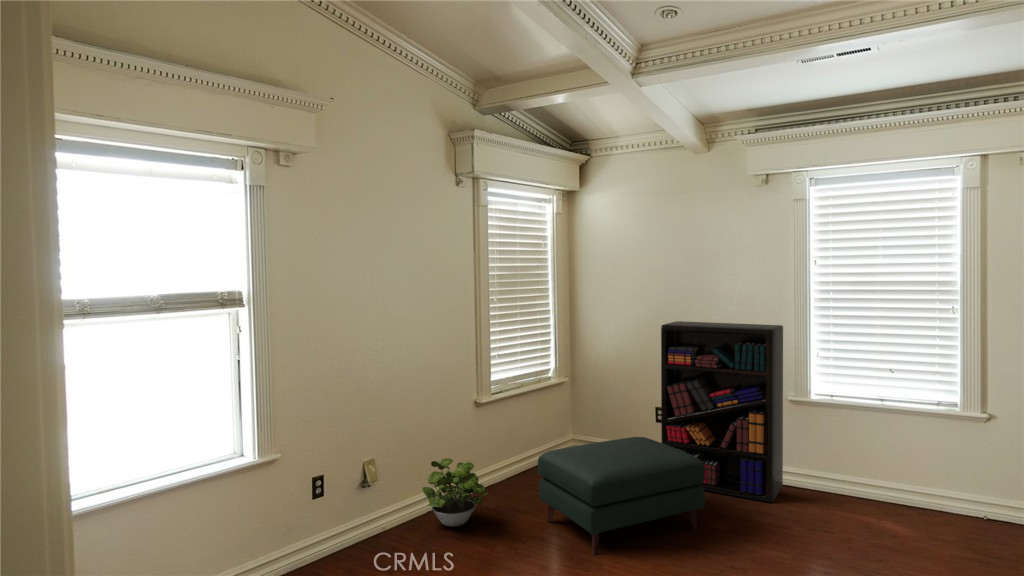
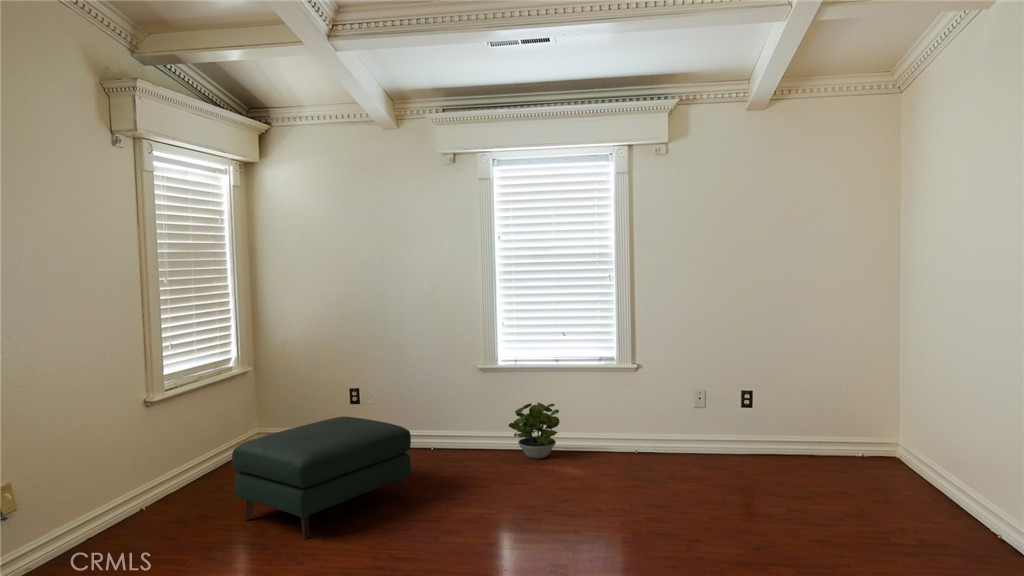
bookshelf: present [661,321,783,502] -> none [358,298,475,463]
potted plant: present [423,458,488,526] -> present [509,402,560,459]

